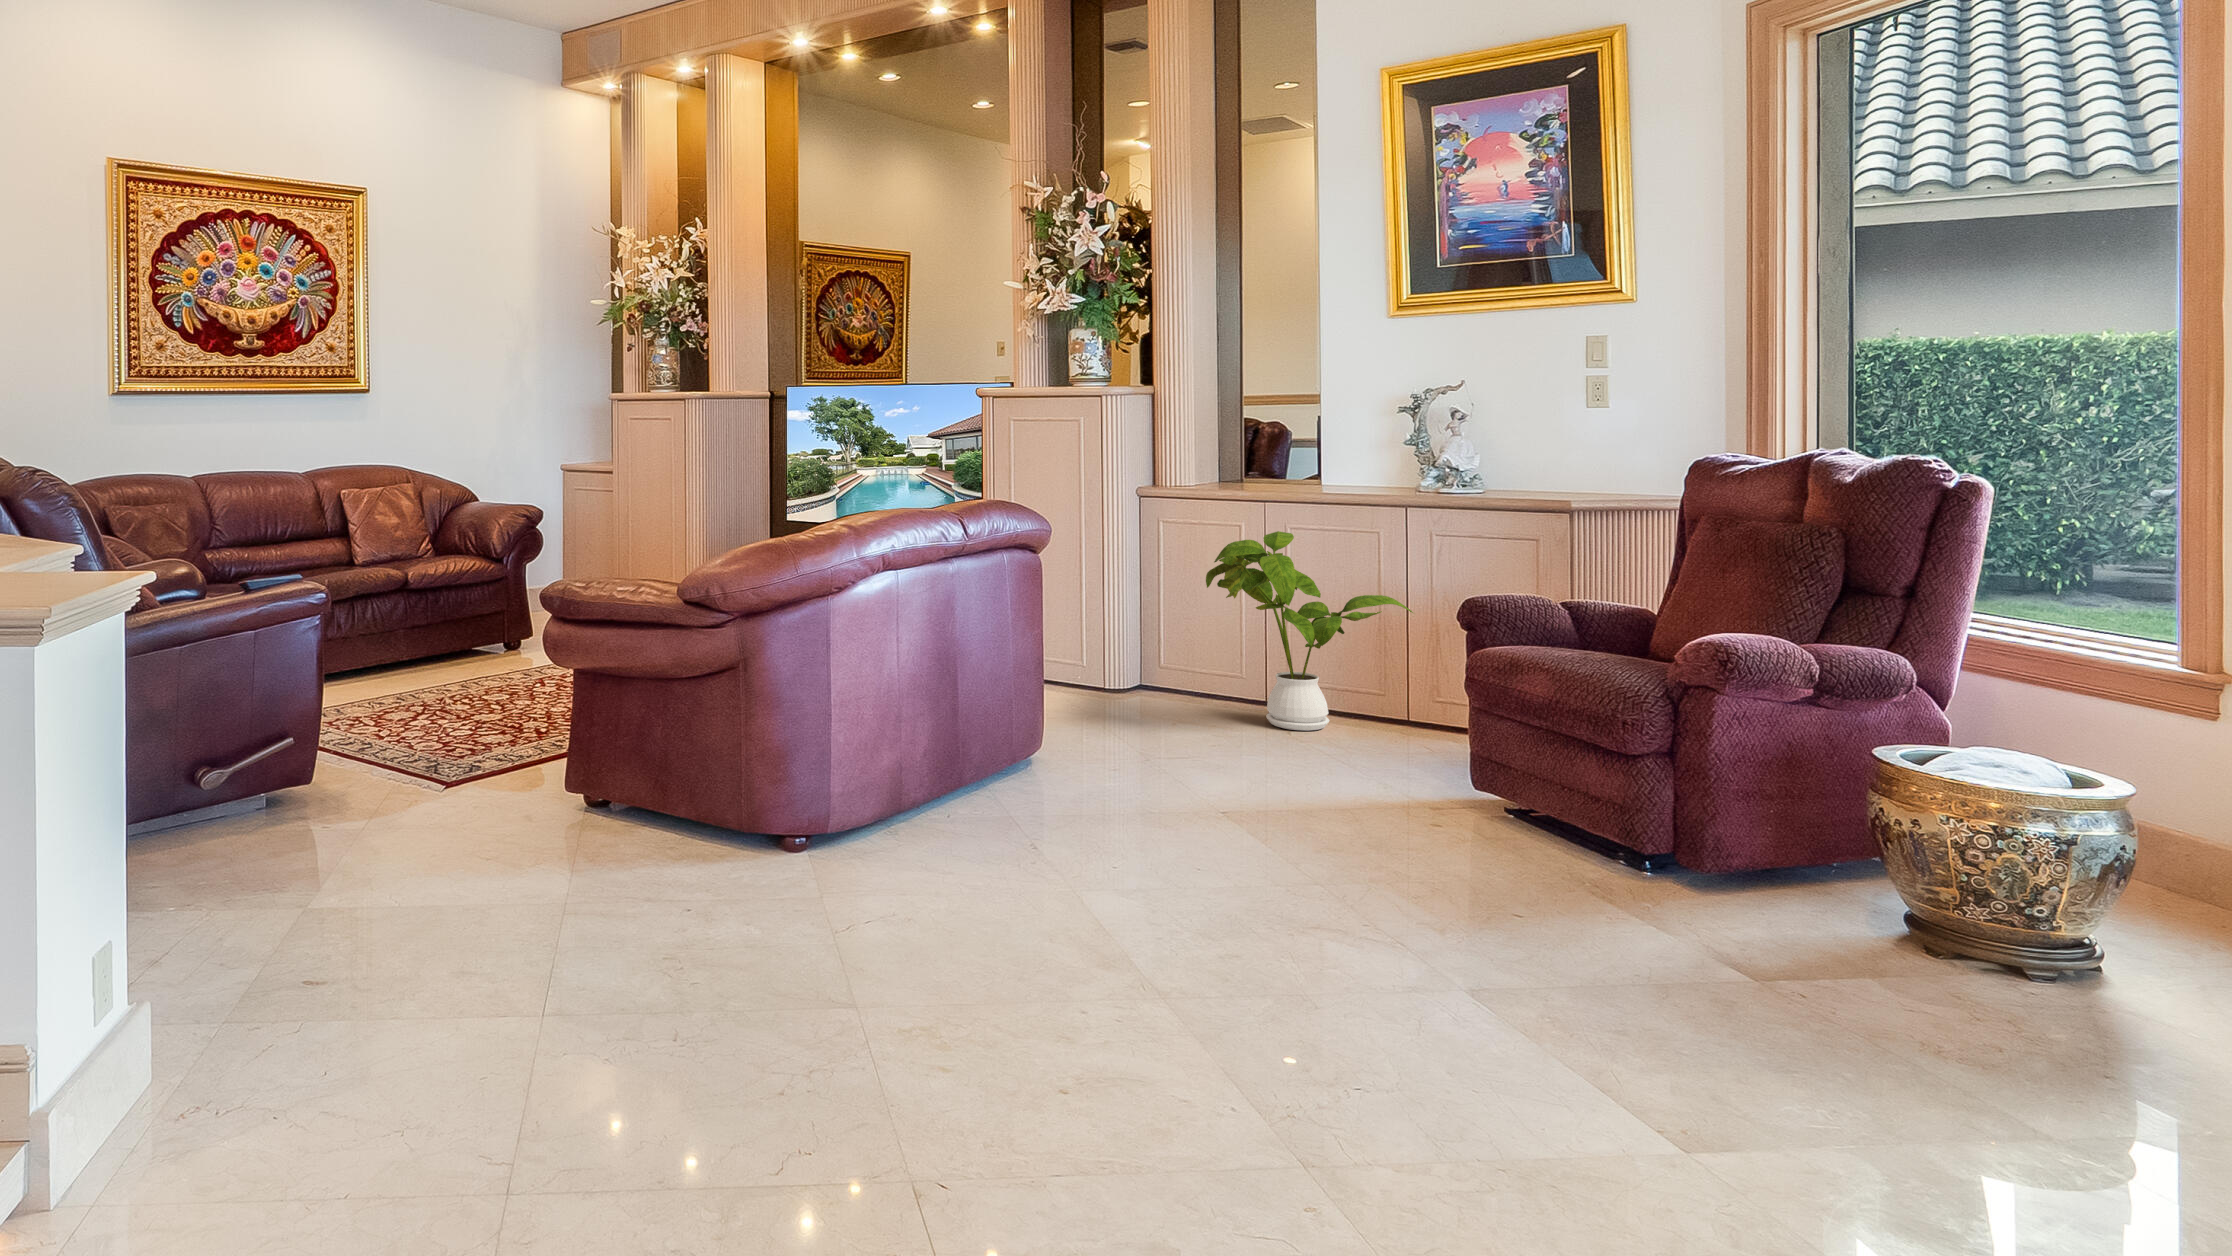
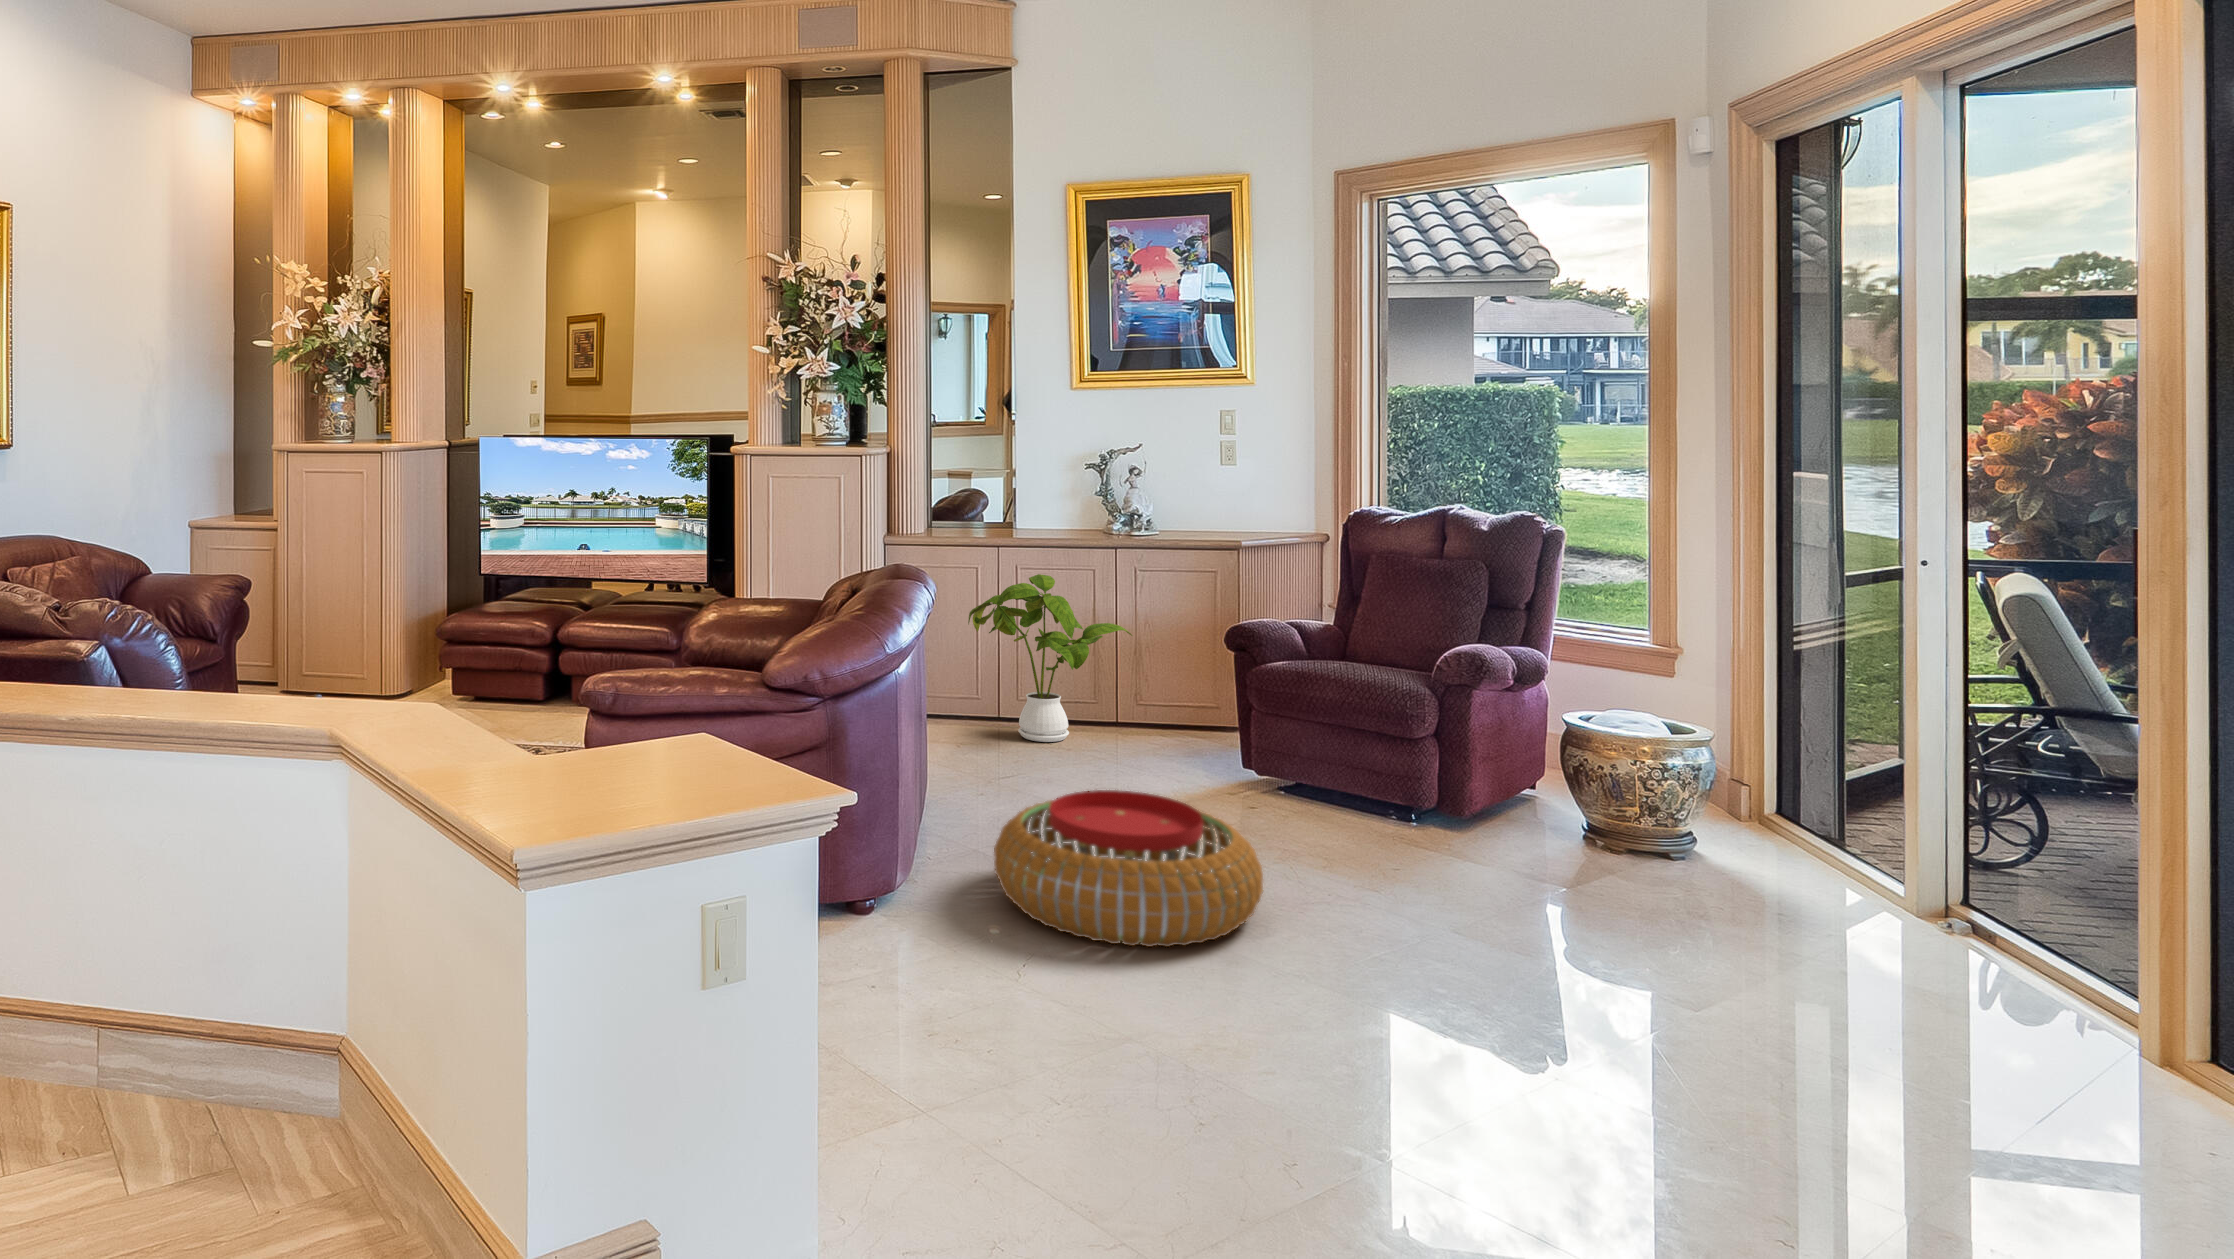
pouf: none [950,755,1259,933] -> present [994,790,1263,947]

